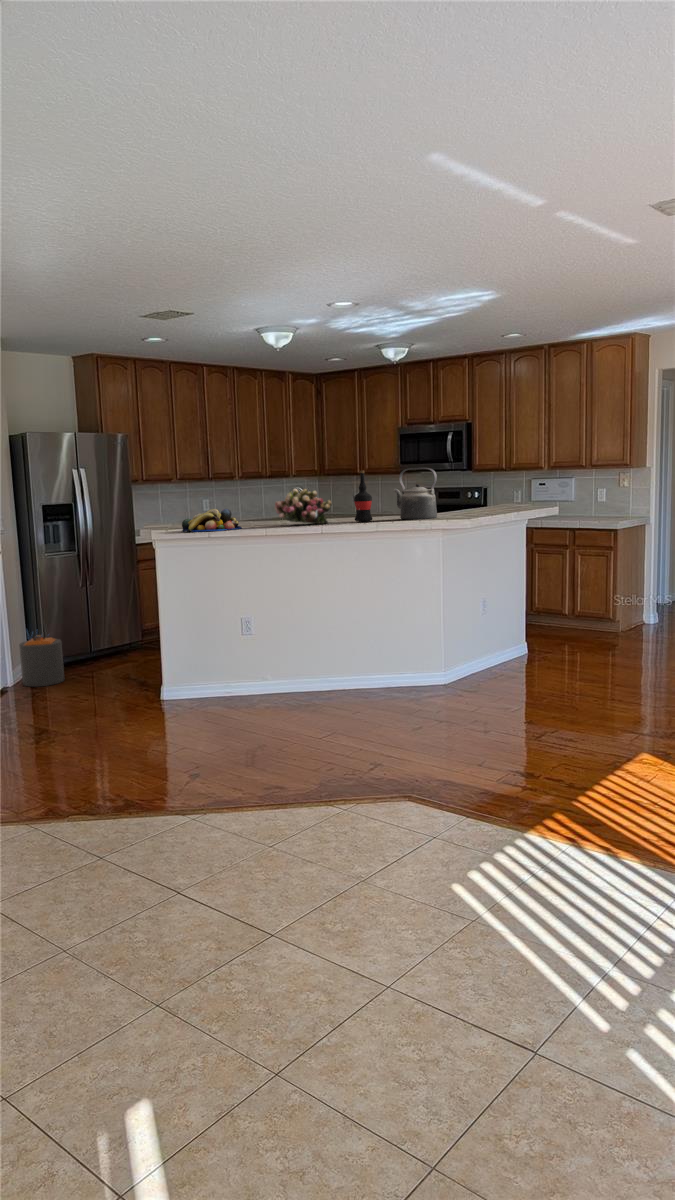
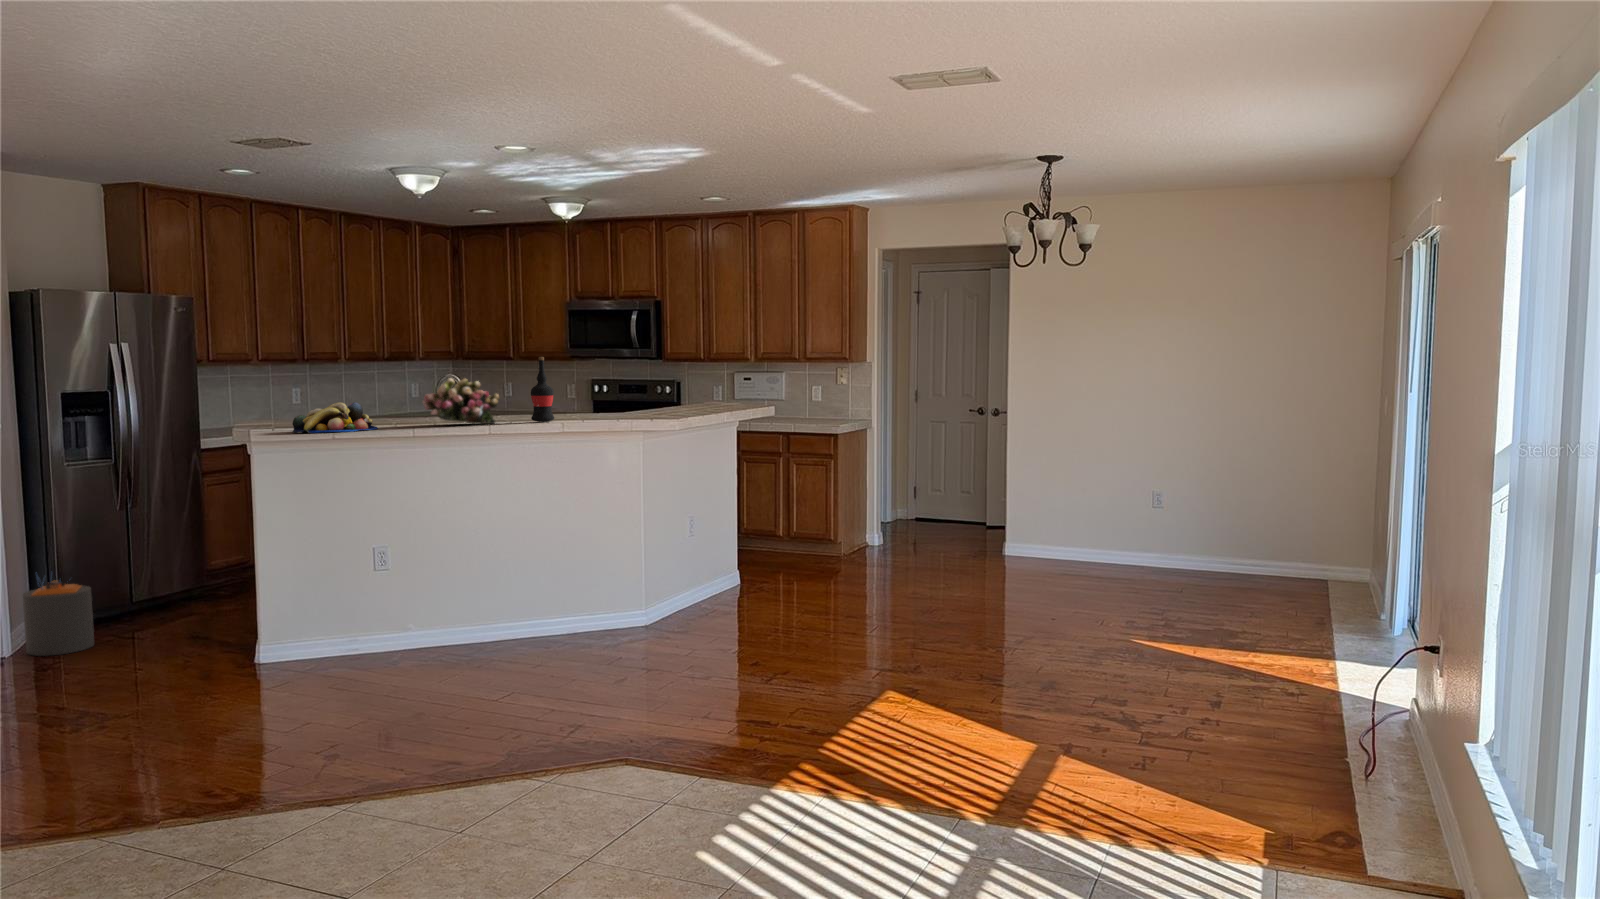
kettle: present [394,468,437,520] -> none [580,355,636,419]

